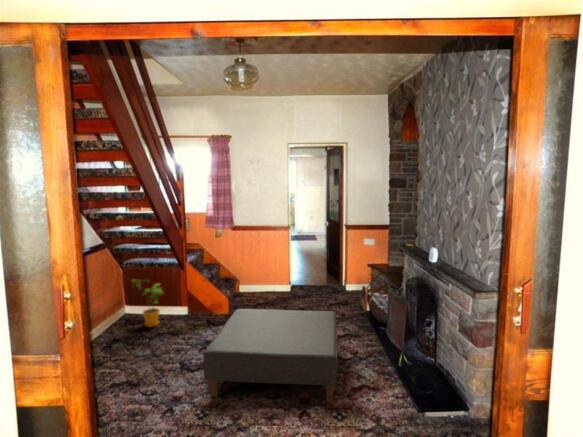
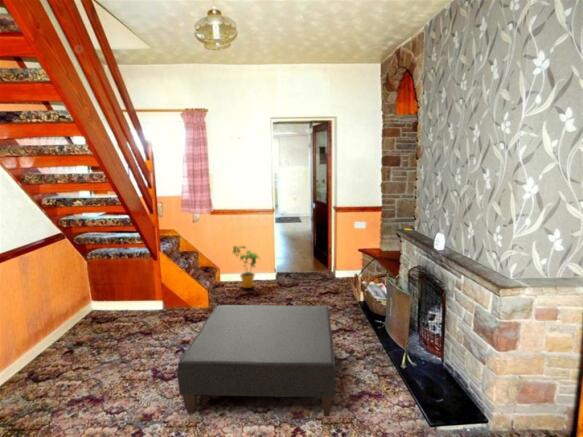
house plant: present [132,279,163,327] -> present [233,246,258,288]

